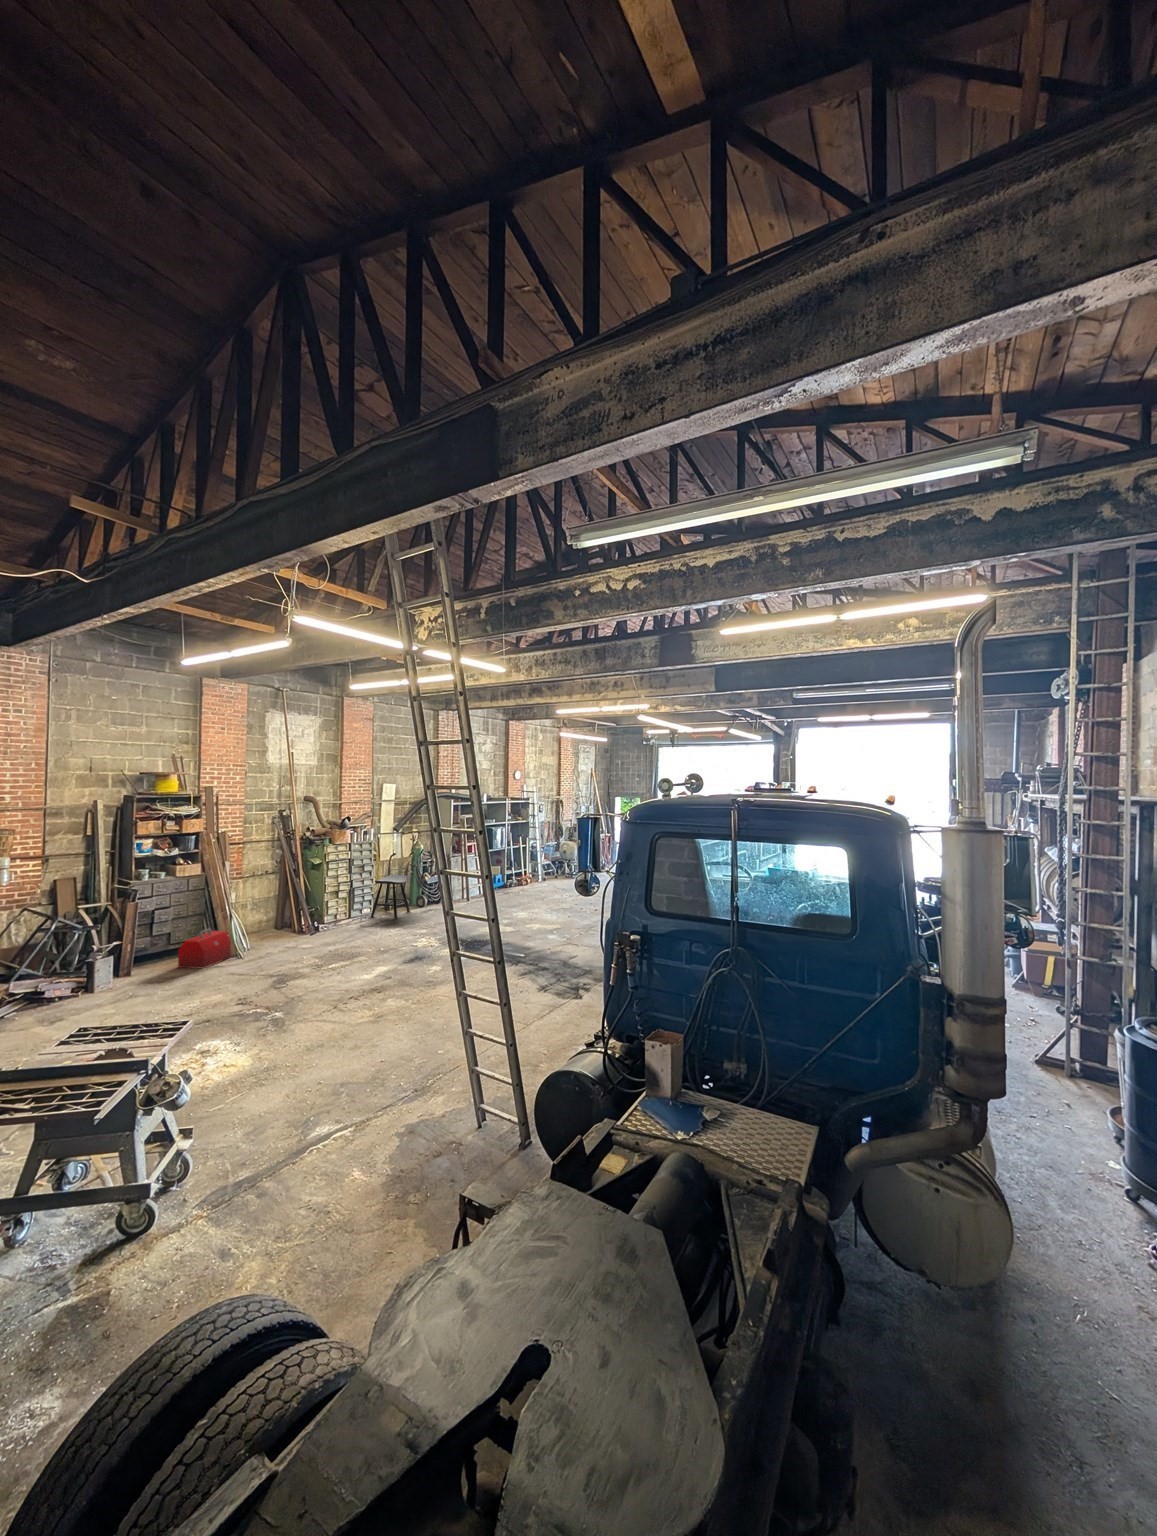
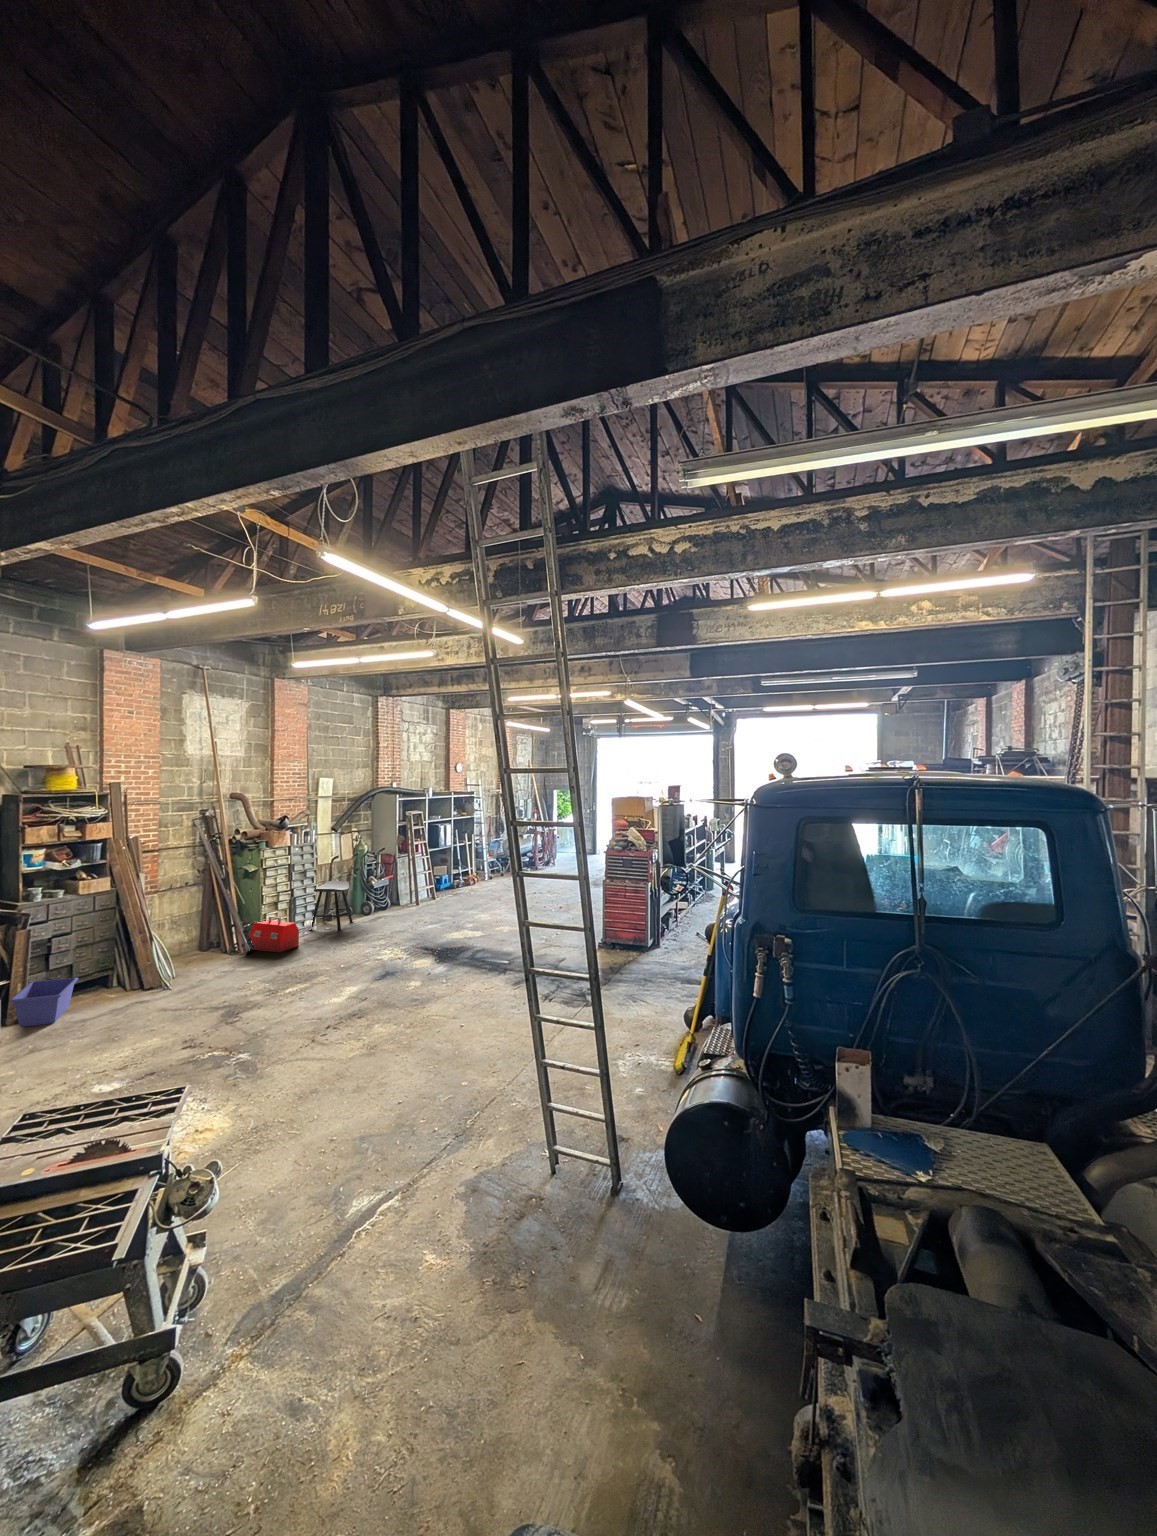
toolbox: present [178,928,231,969] -> present [250,916,299,952]
storage bin: none [117,944,172,981] -> present [9,978,78,1027]

